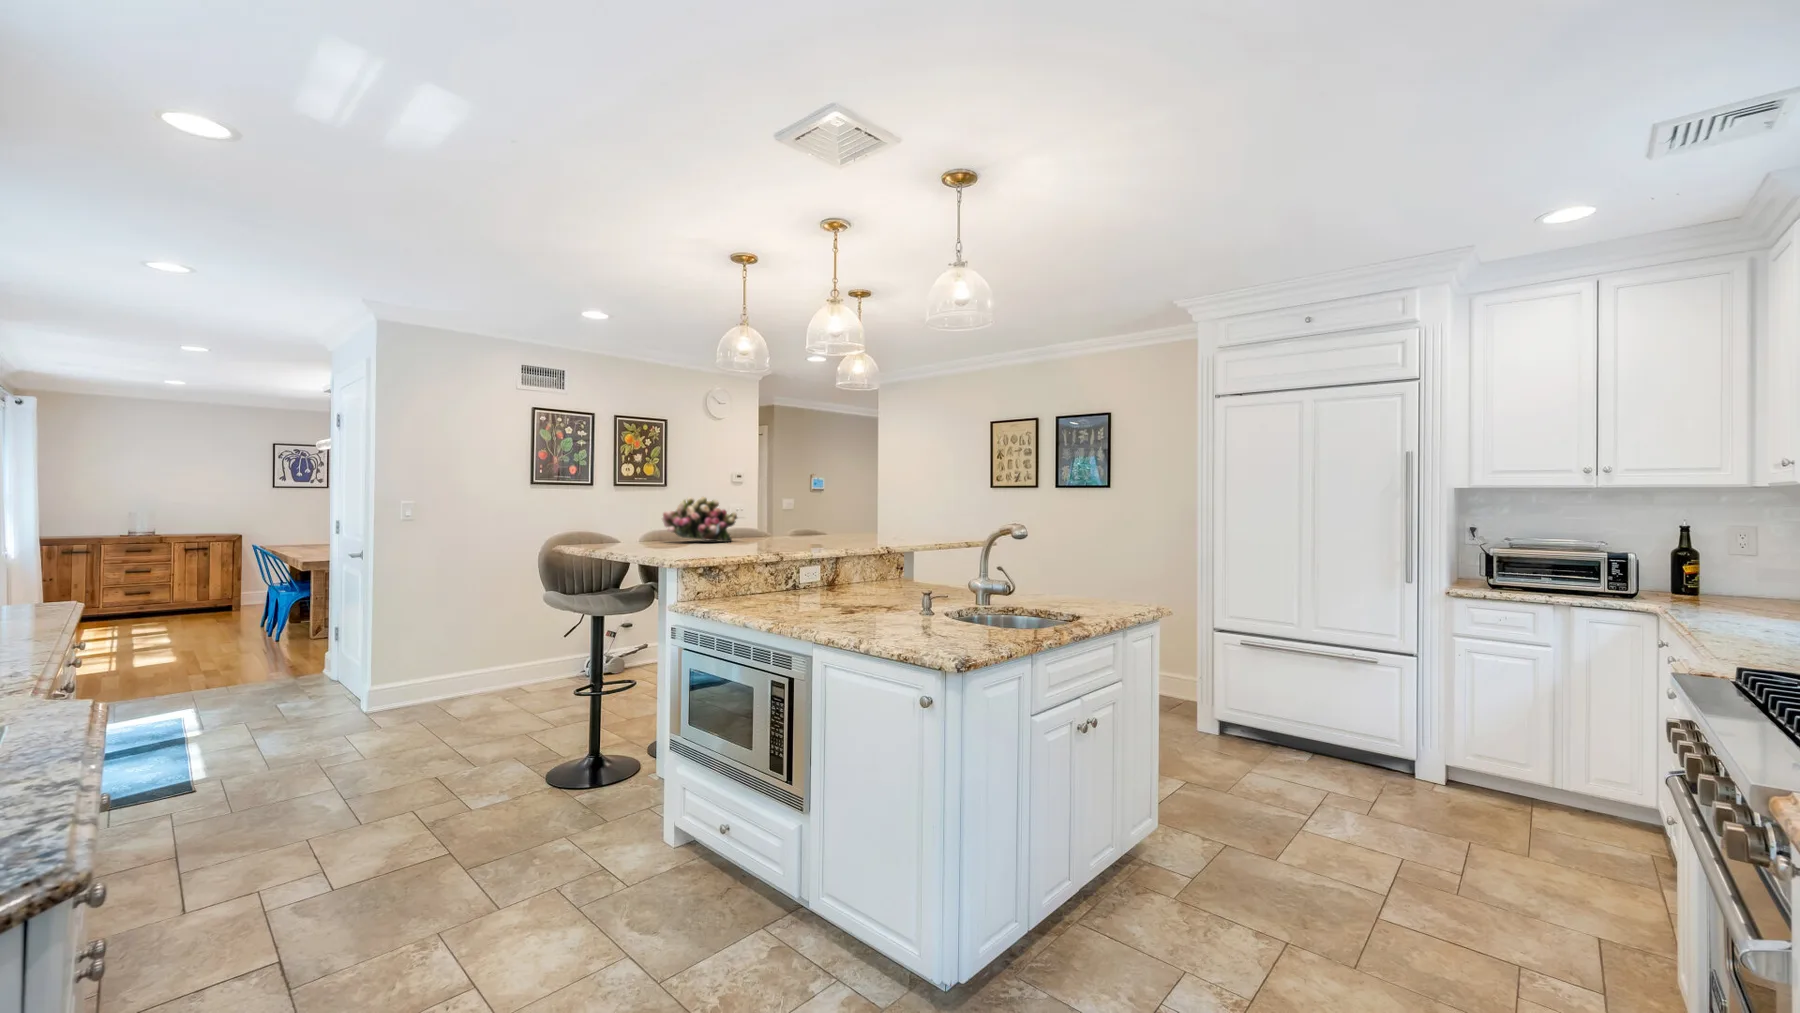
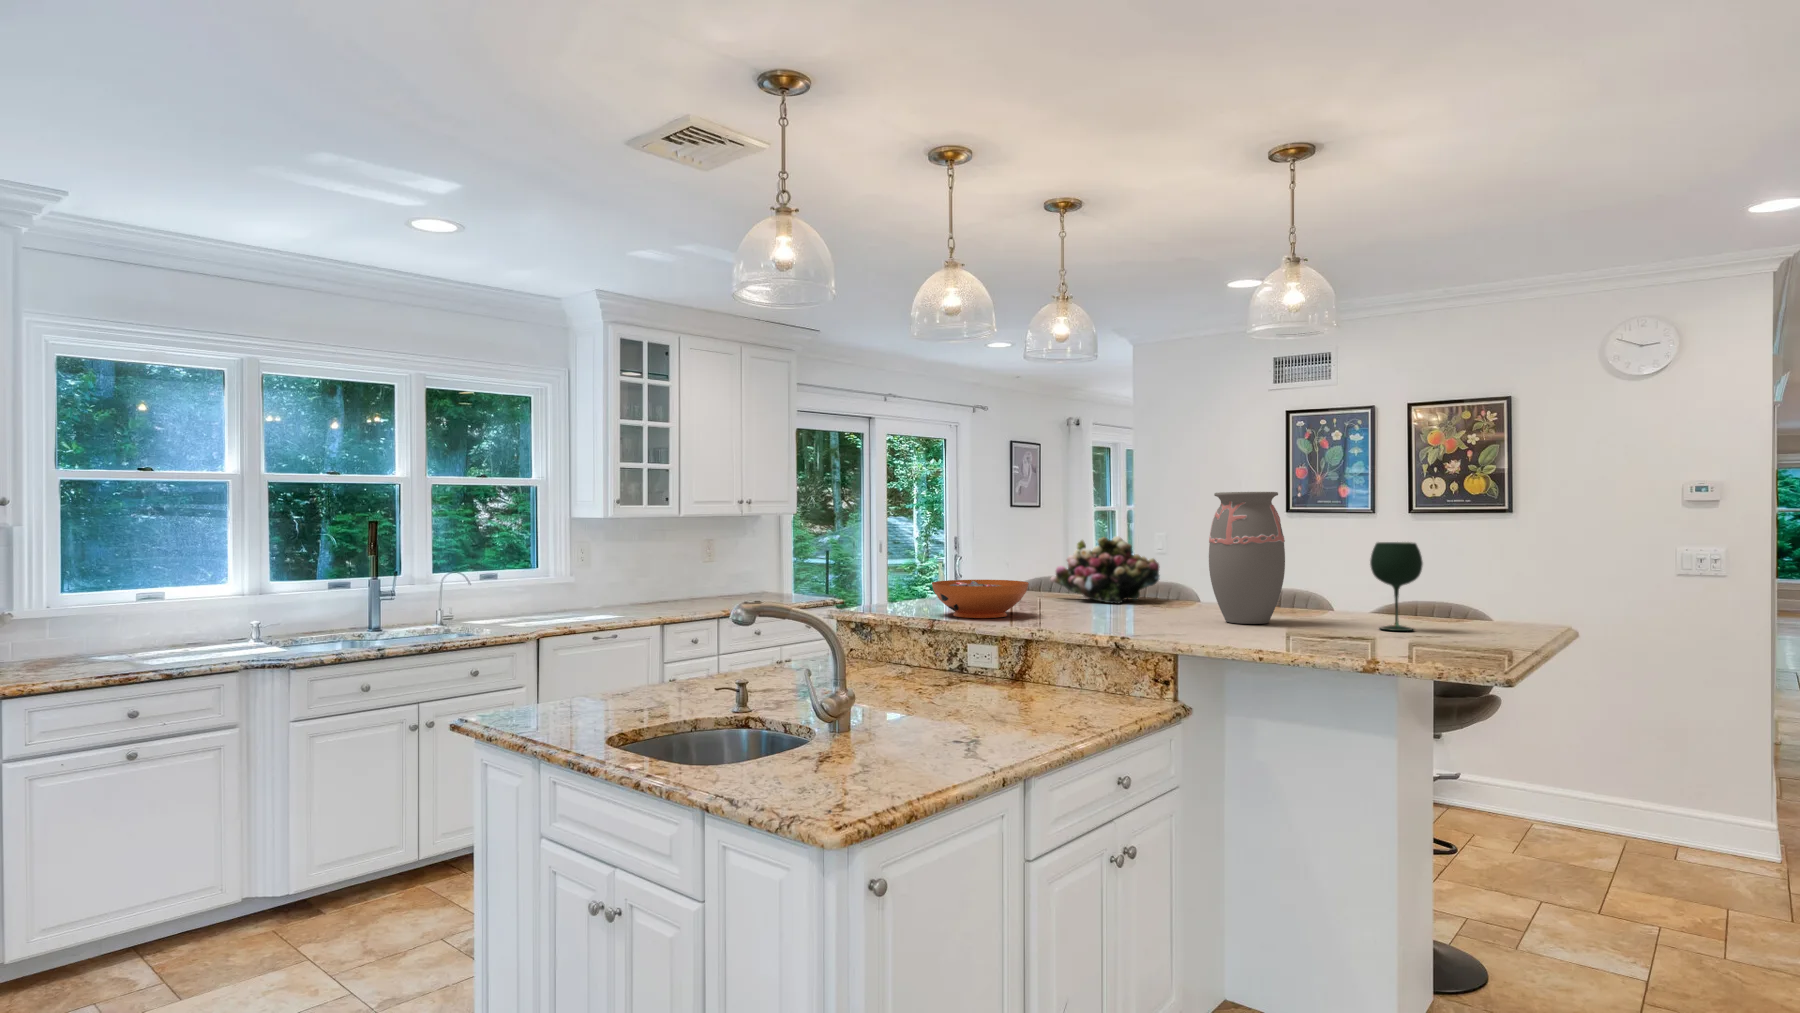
decorative vase: none [829,470,868,541] -> present [1209,492,1285,624]
wine glass: none [874,497,896,538] -> present [1370,542,1423,631]
decorative bowl: none [755,525,825,550] -> present [932,580,1029,618]

